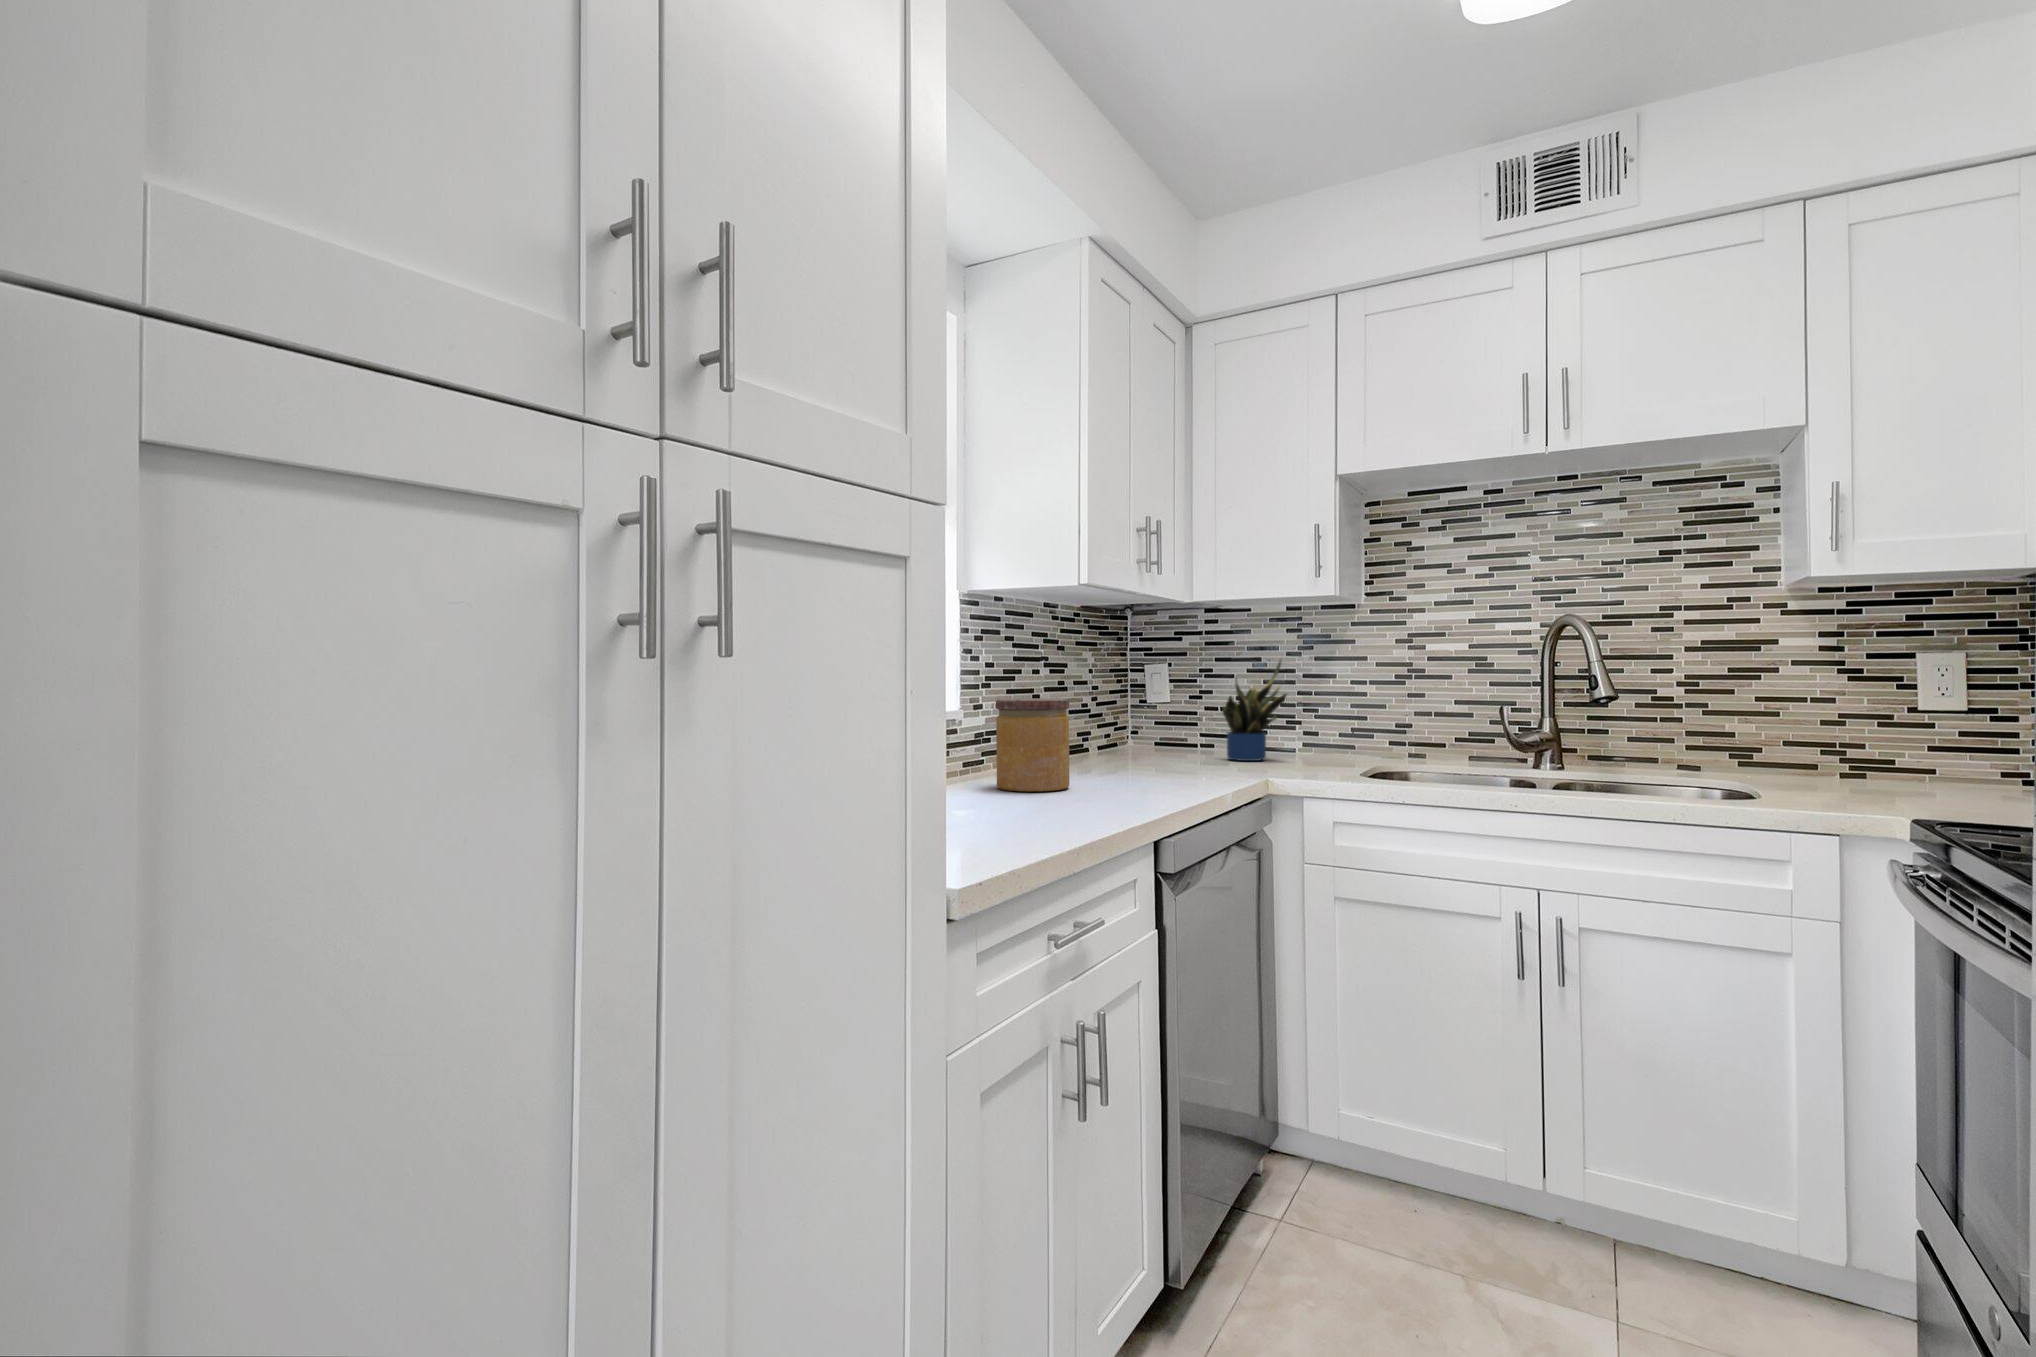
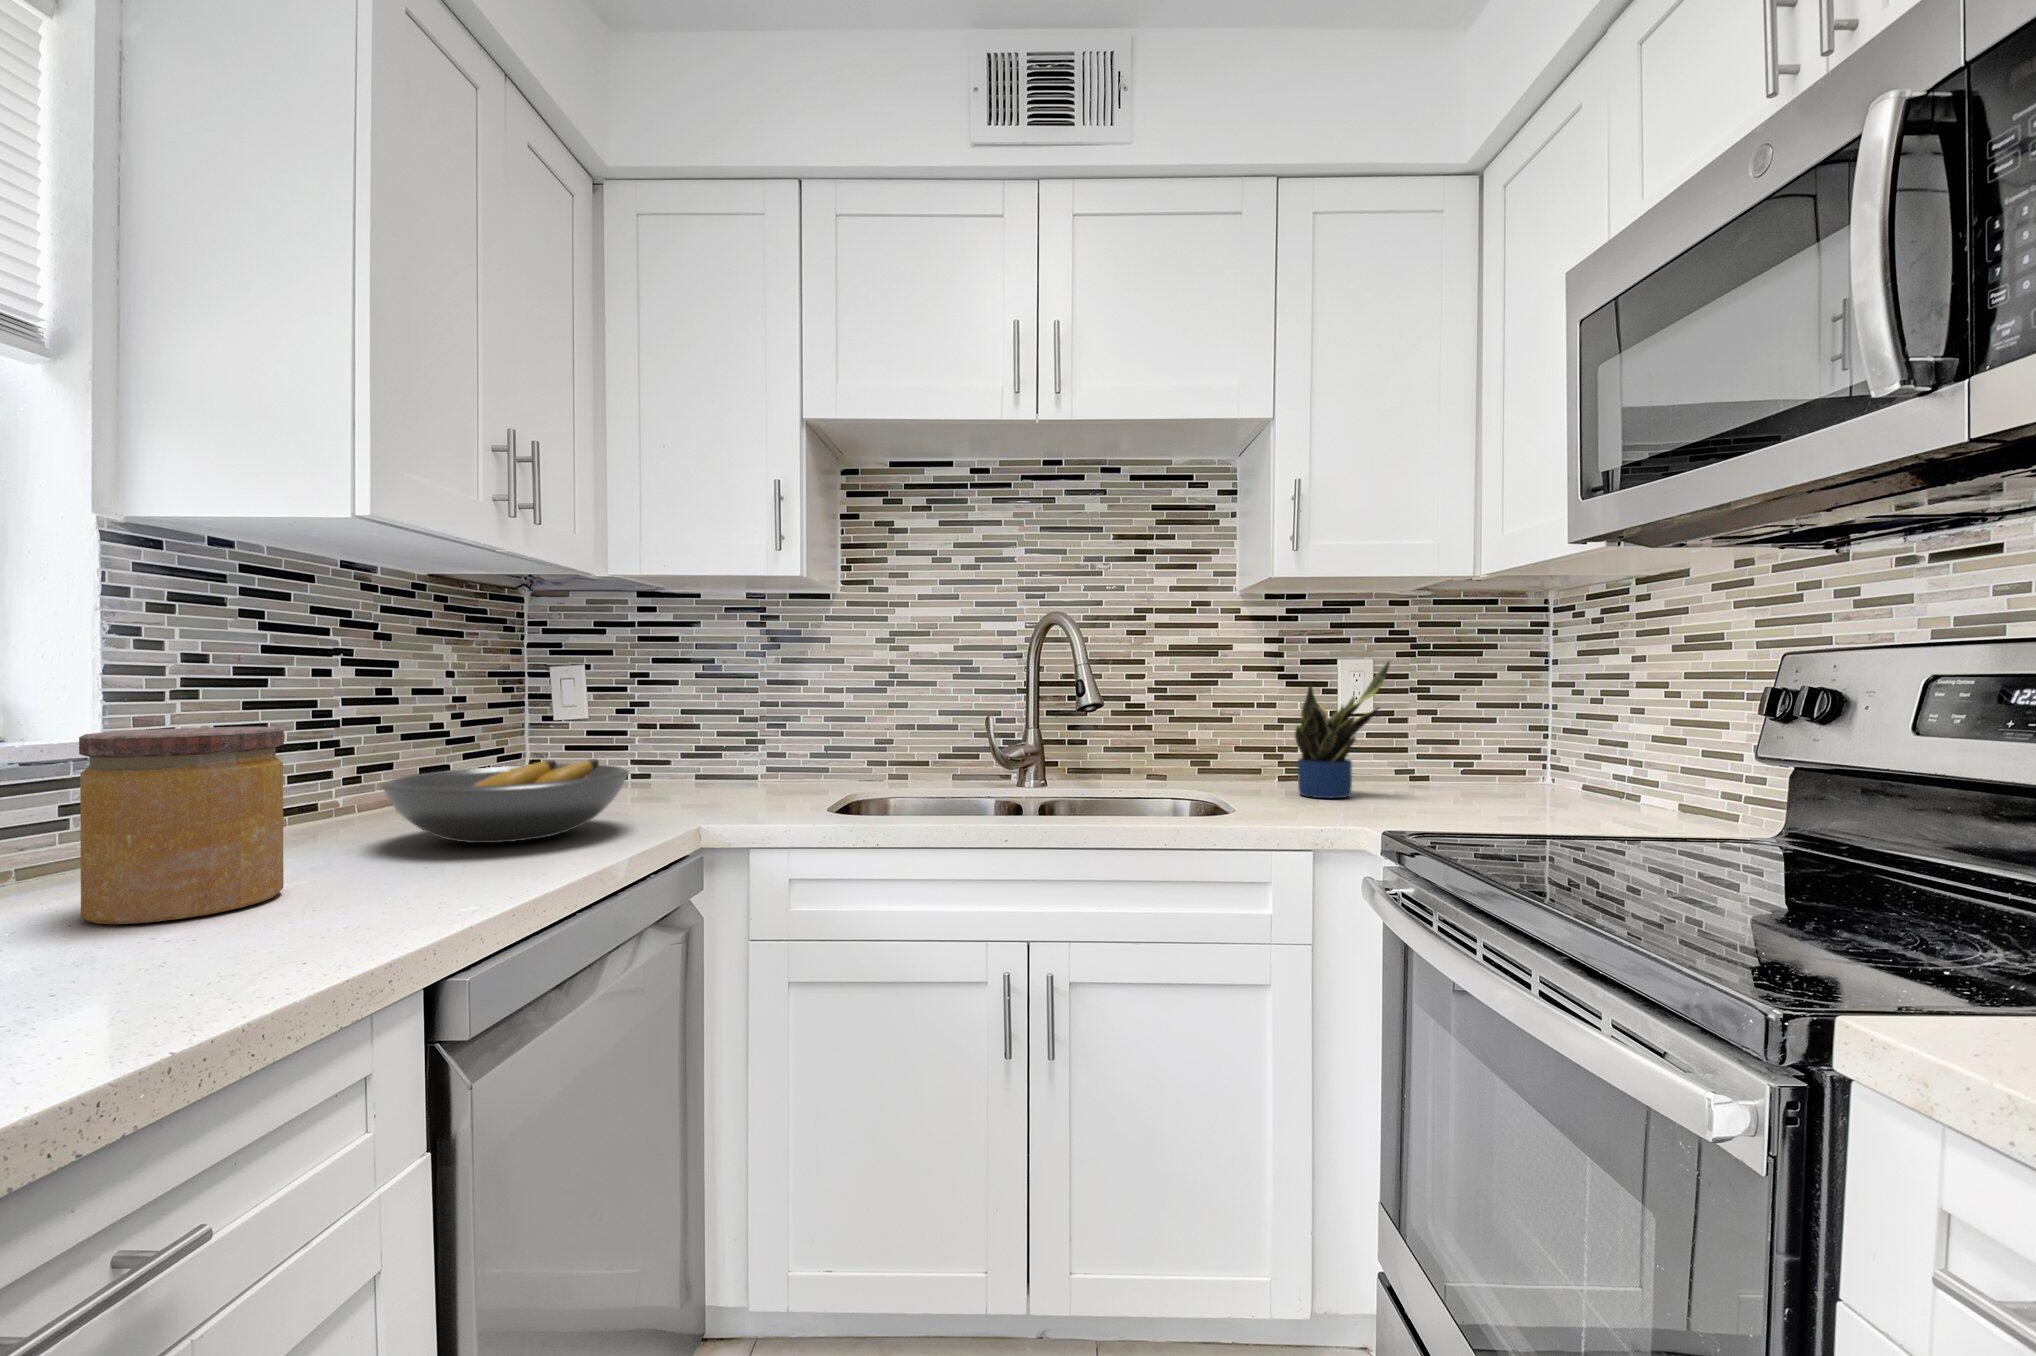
potted plant: present [1222,661,1287,761] -> present [1295,662,1390,798]
fruit bowl: none [1087,726,1224,775] -> present [381,759,629,843]

